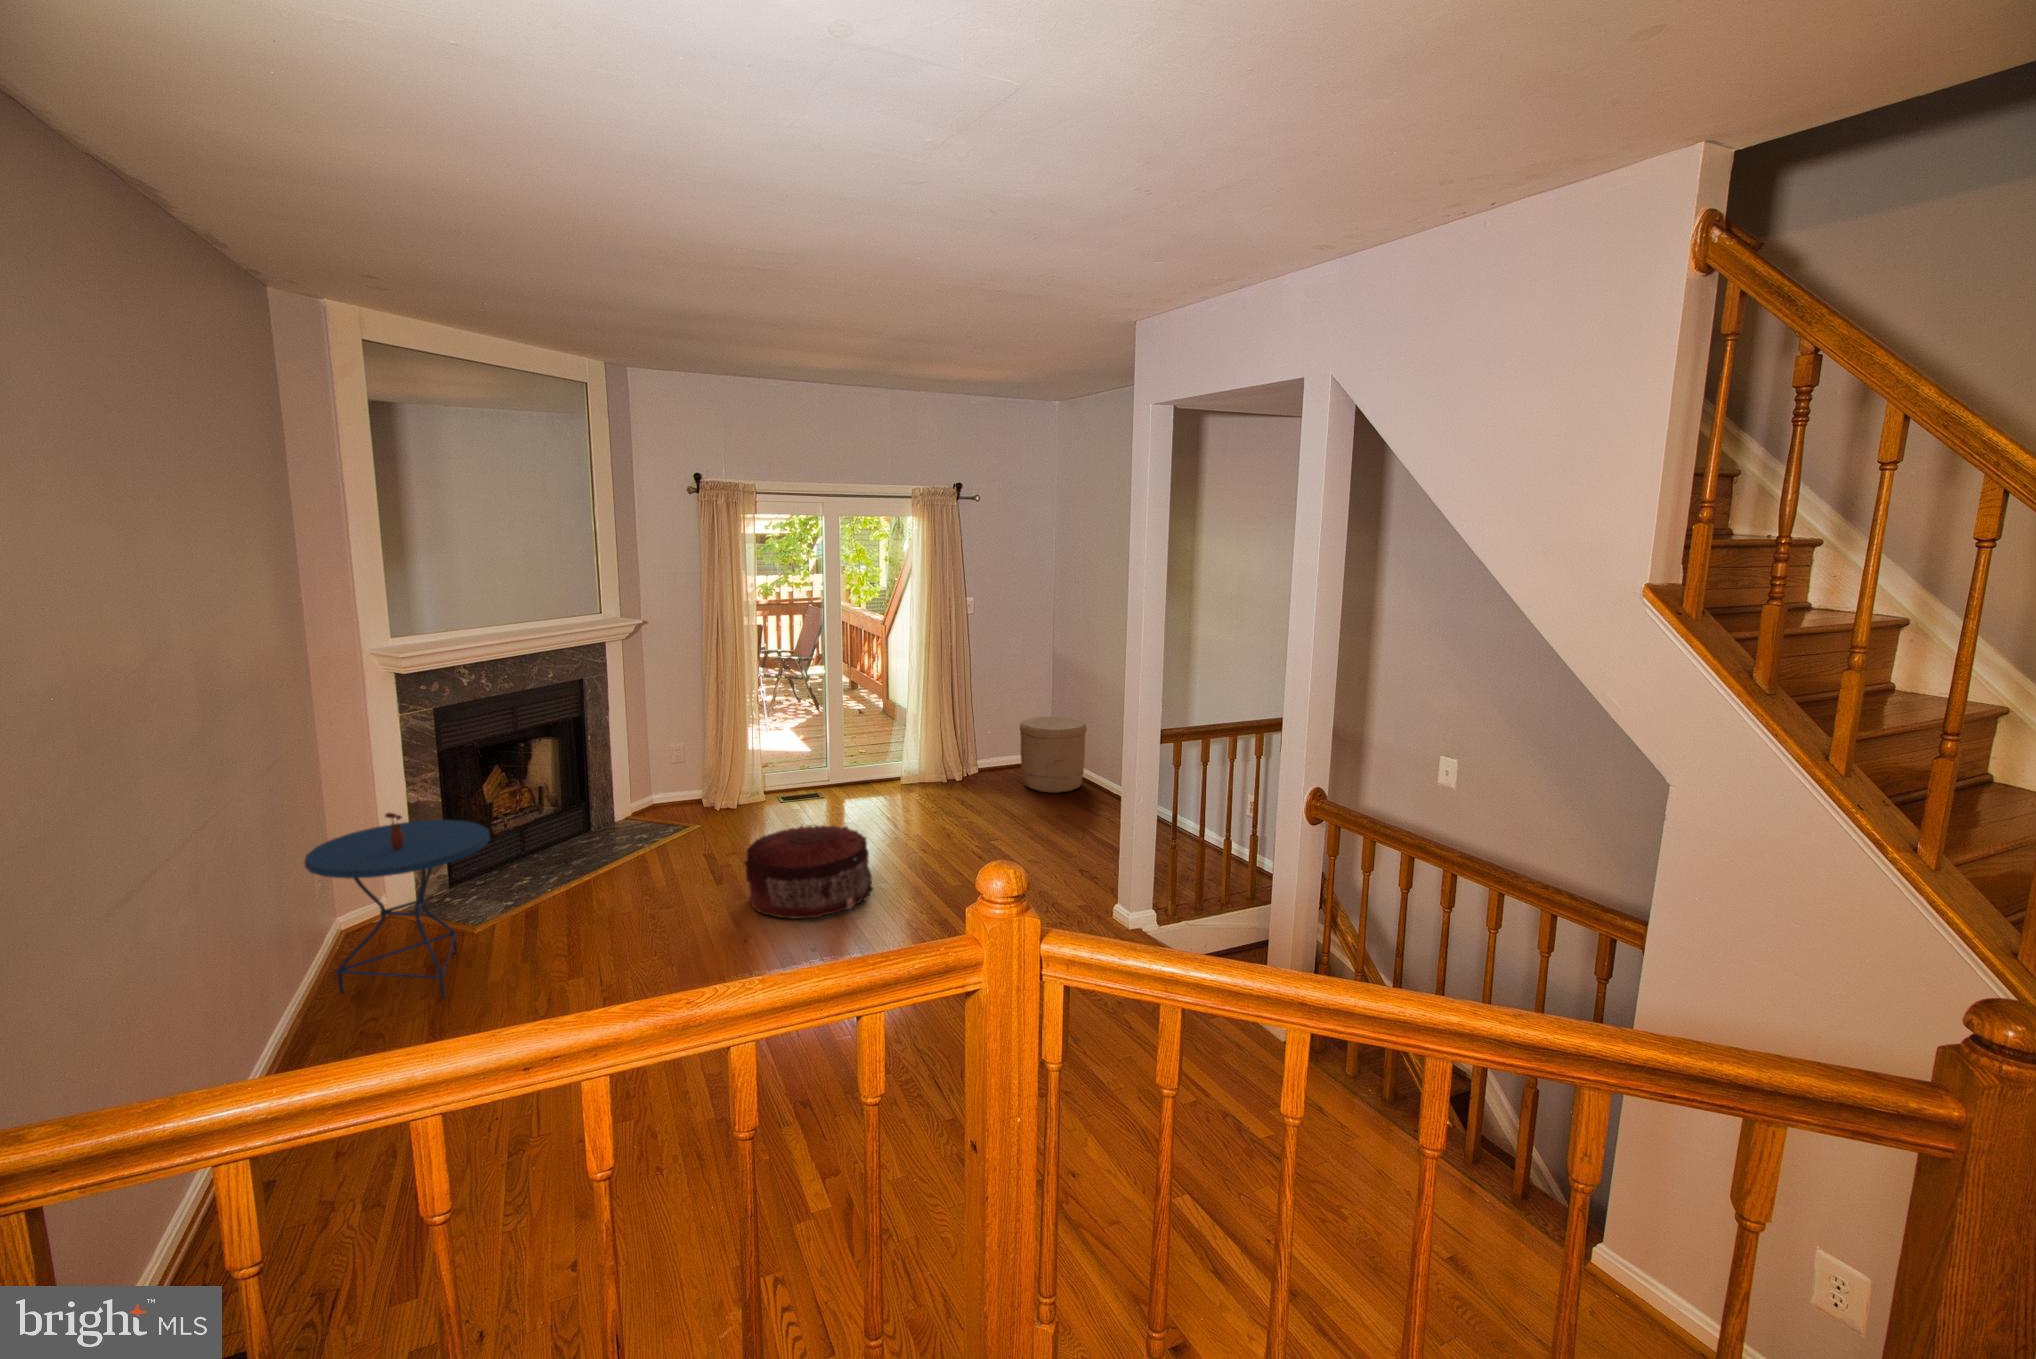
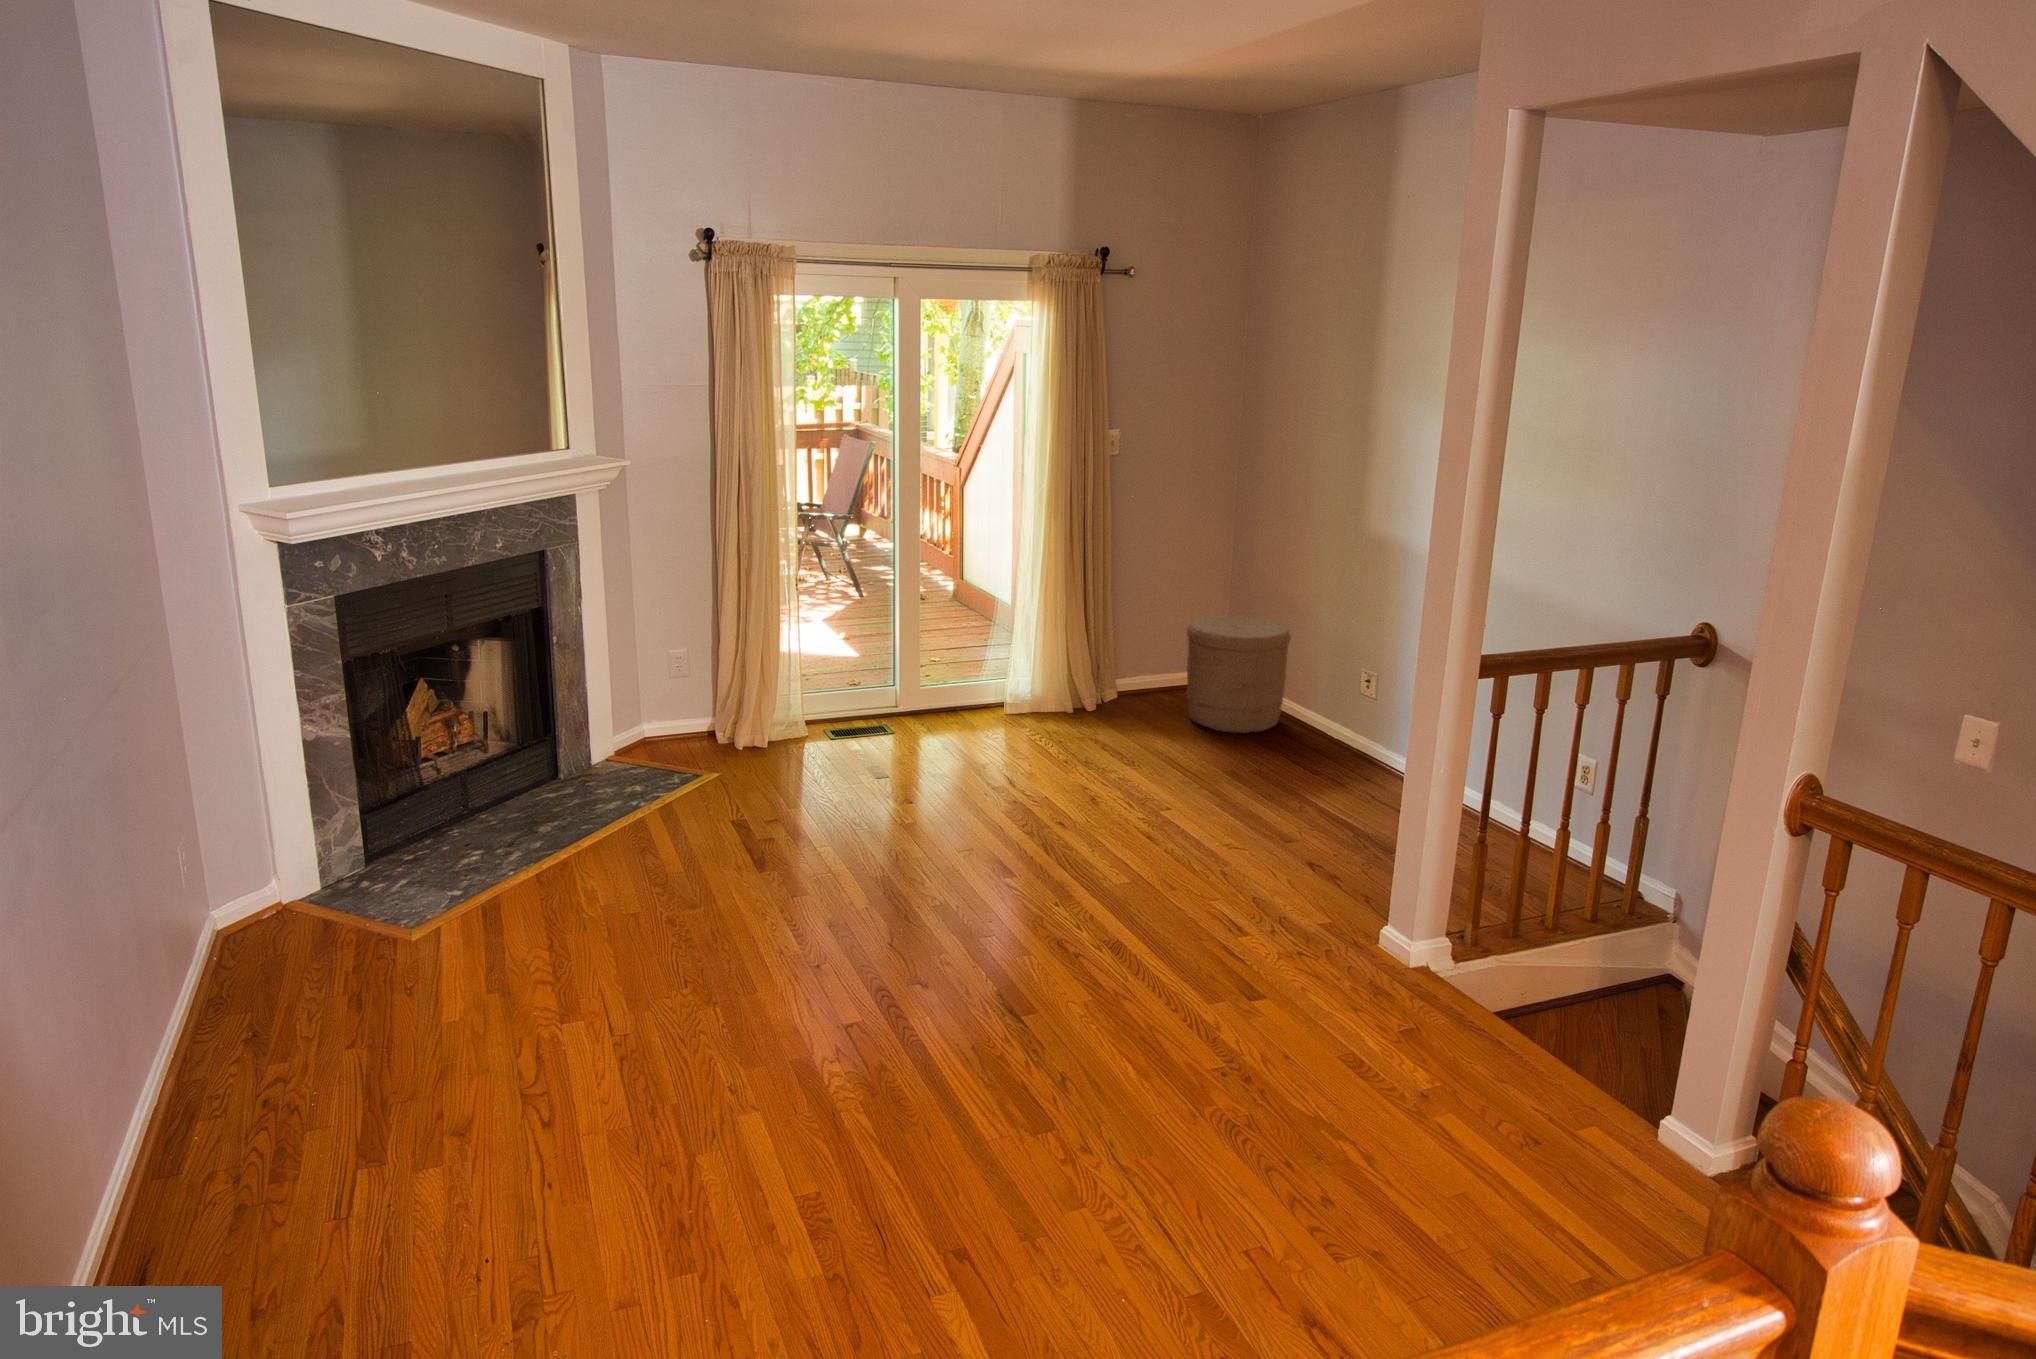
side table: present [304,813,490,999] -> none [170,766,439,1048]
pouf: present [745,826,873,918] -> none [804,783,999,931]

